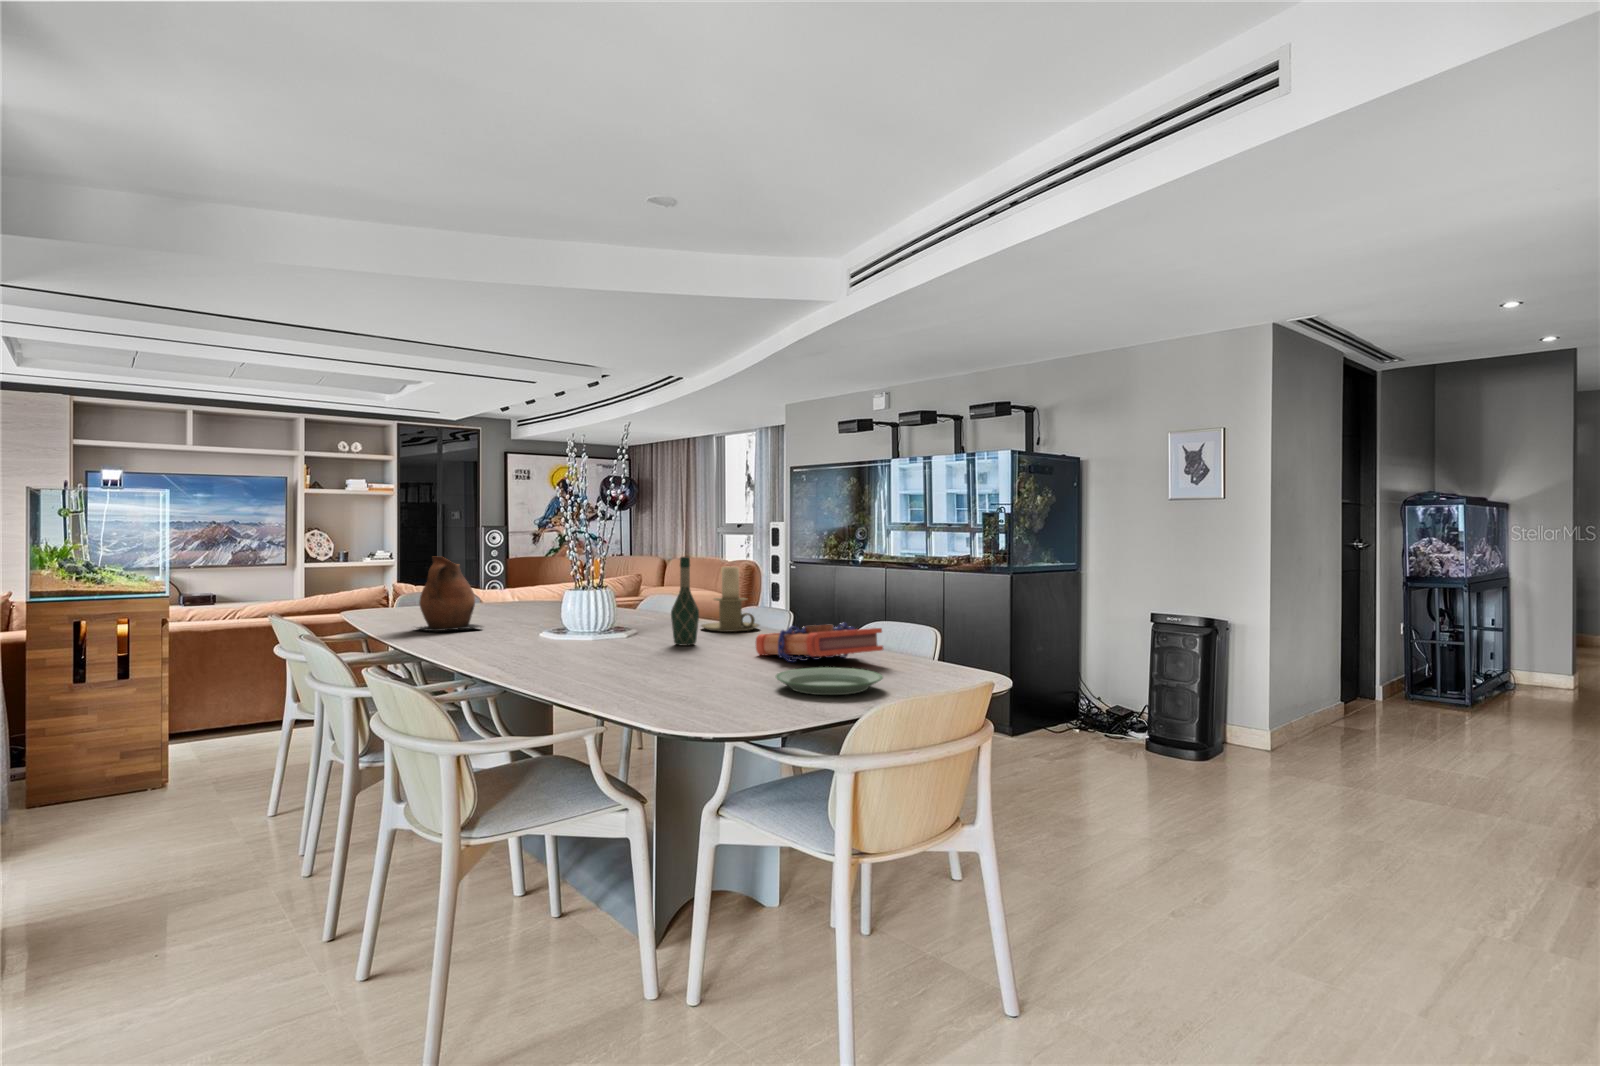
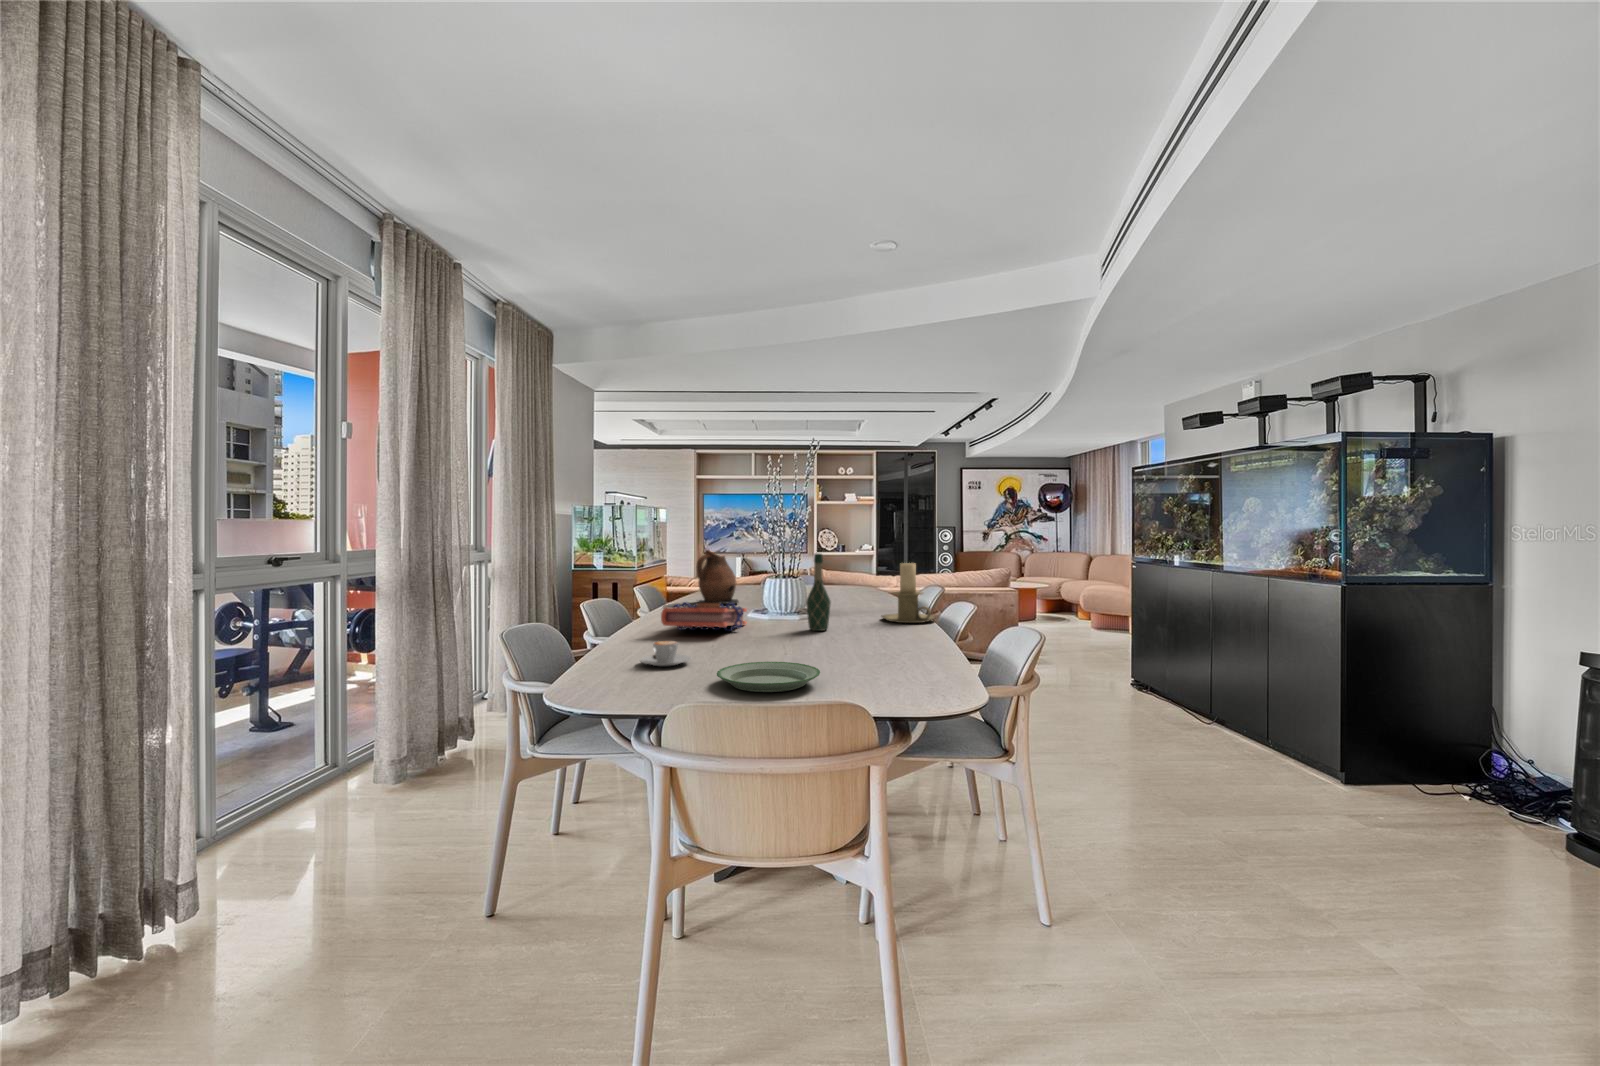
book: present [756,623,883,662] -> present [661,602,747,631]
coffee cup: none [639,661,700,690] -> present [640,641,691,666]

